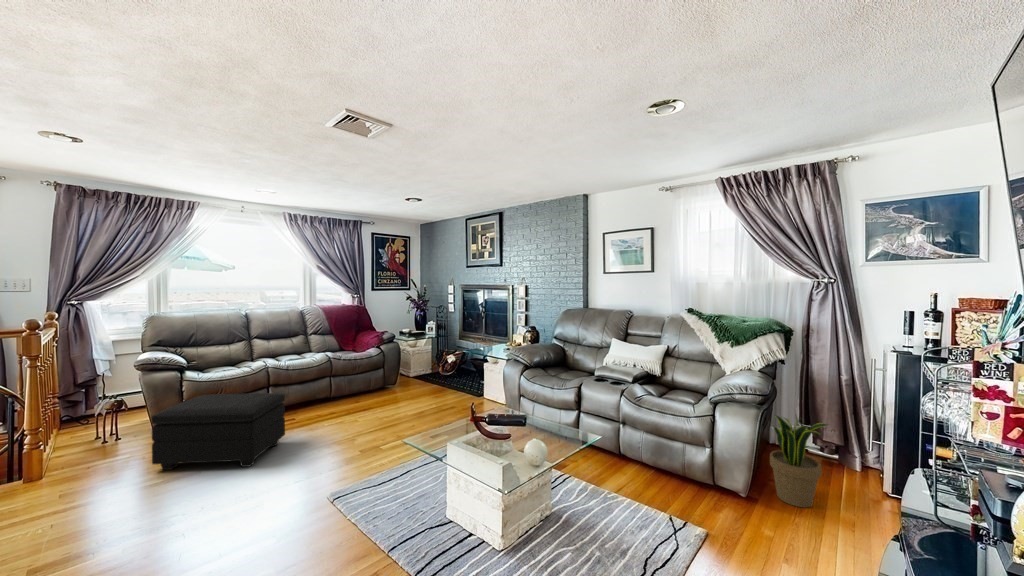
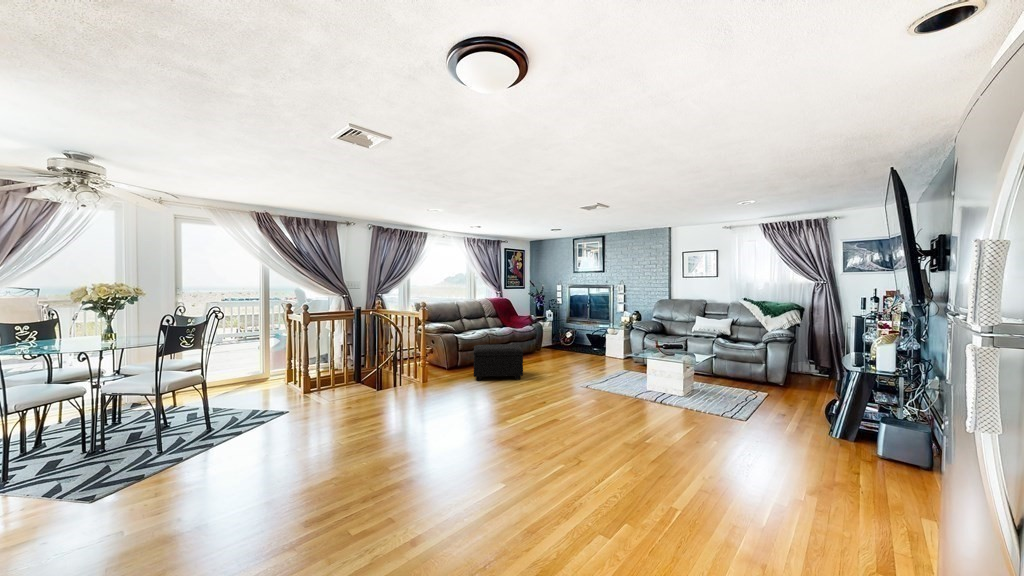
potted plant: present [770,415,828,508] -> none [795,348,824,390]

